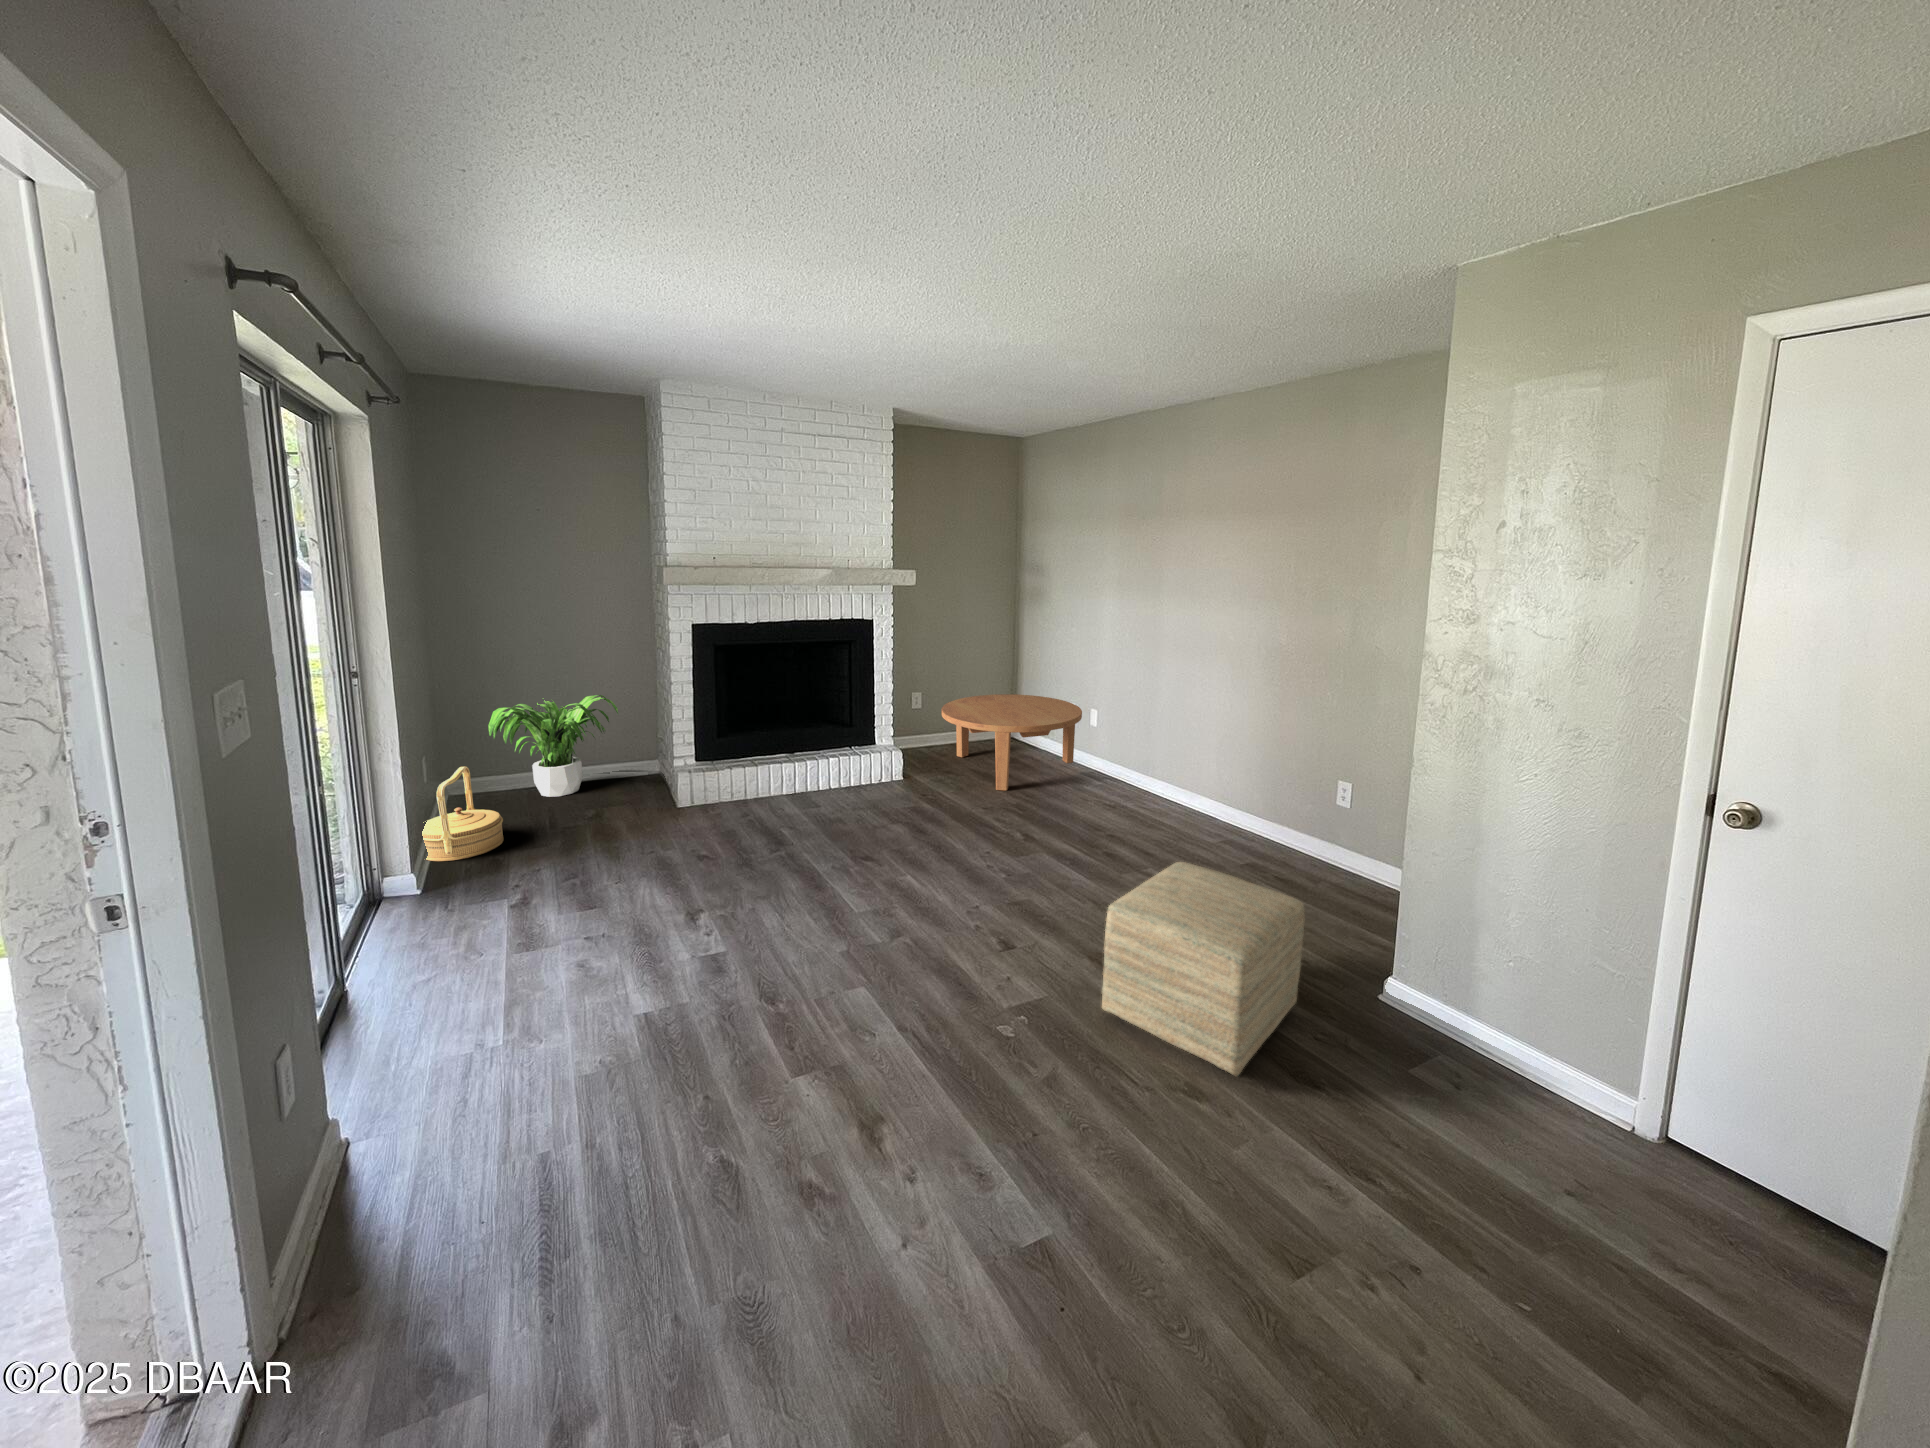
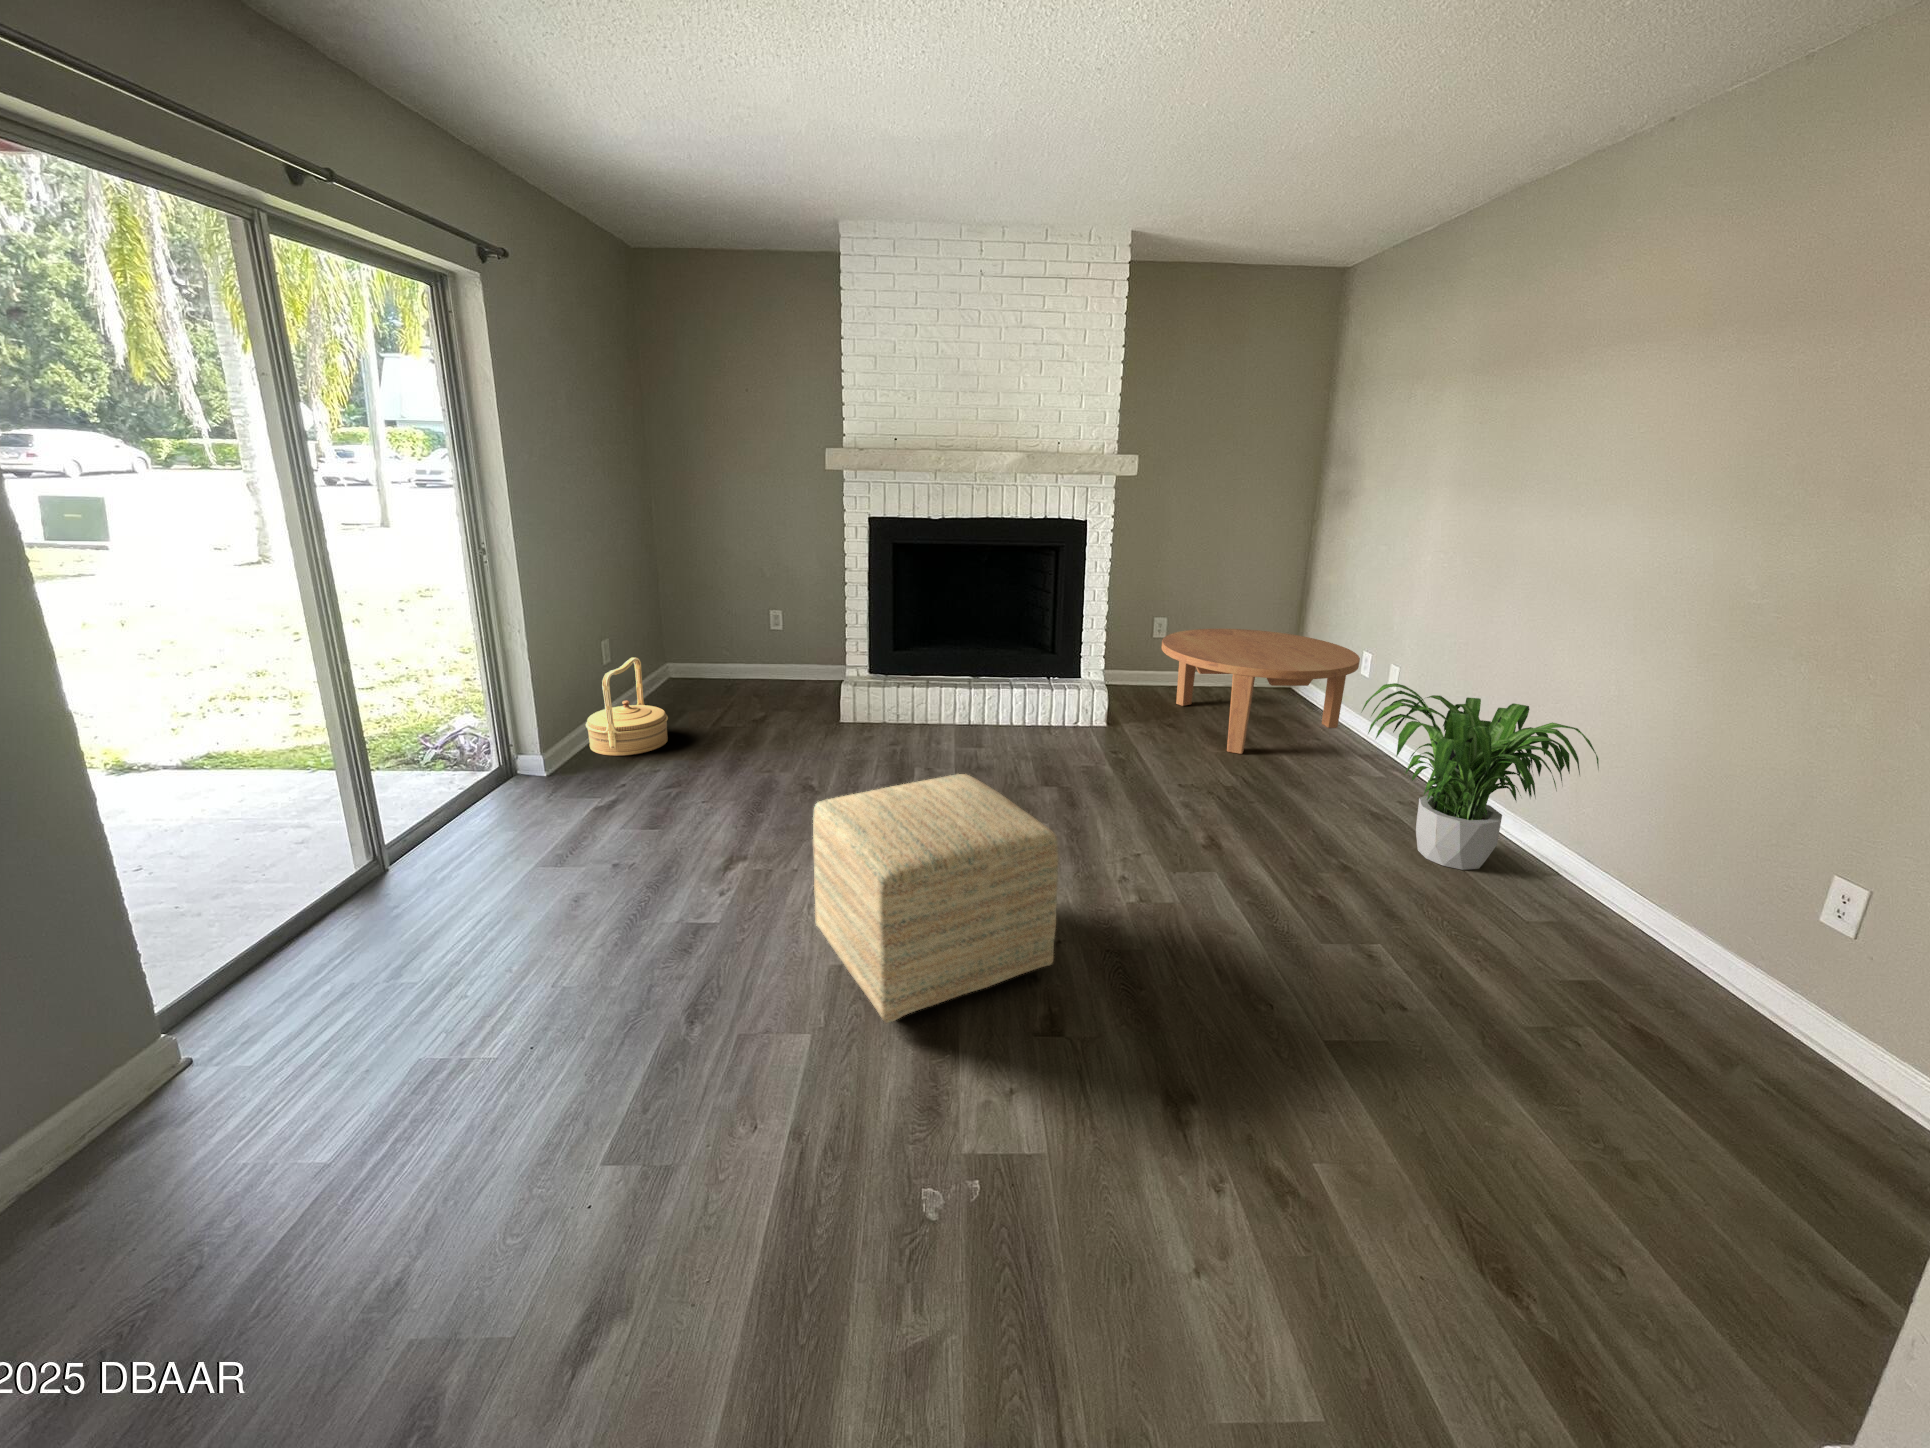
potted plant: present [488,695,618,797] -> present [1362,683,1599,870]
ottoman: present [1102,862,1305,1076] -> present [813,774,1059,1023]

